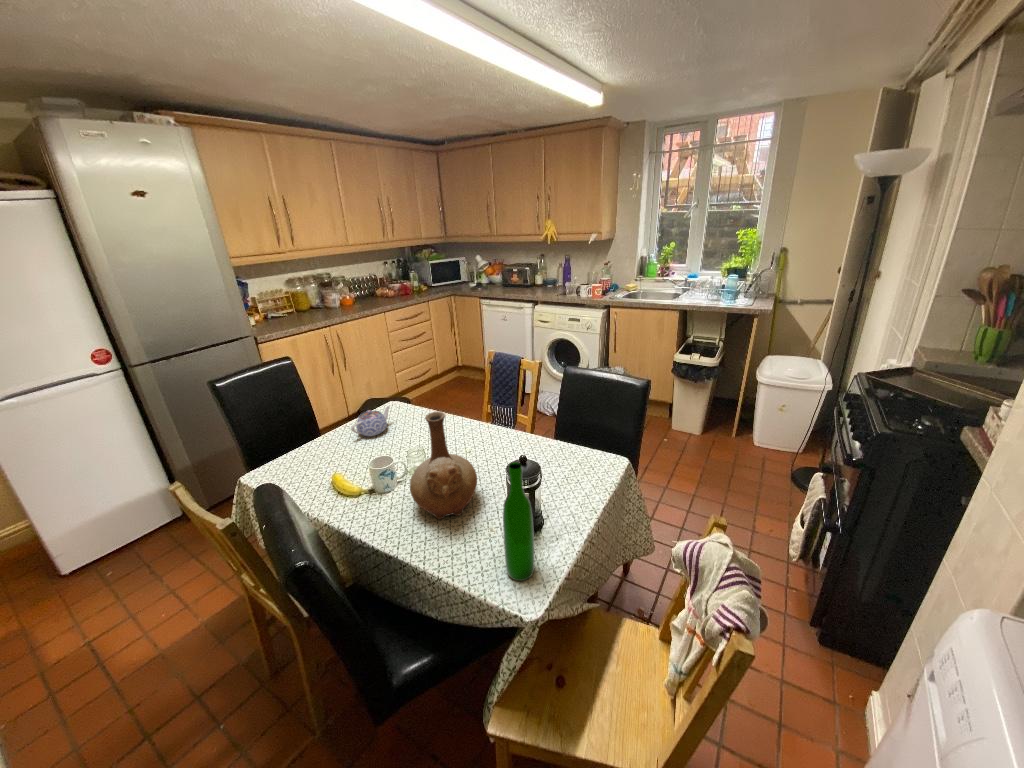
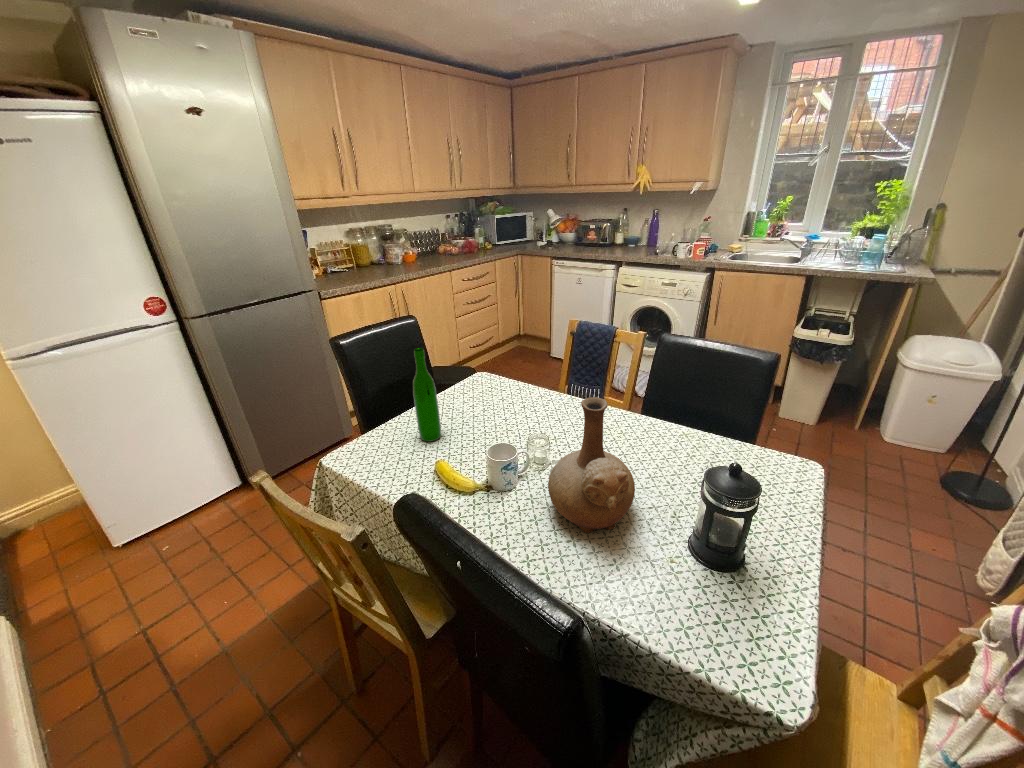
teapot: present [351,406,390,436] -> none [447,380,488,416]
wine bottle: present [503,462,535,581] -> present [413,348,441,442]

